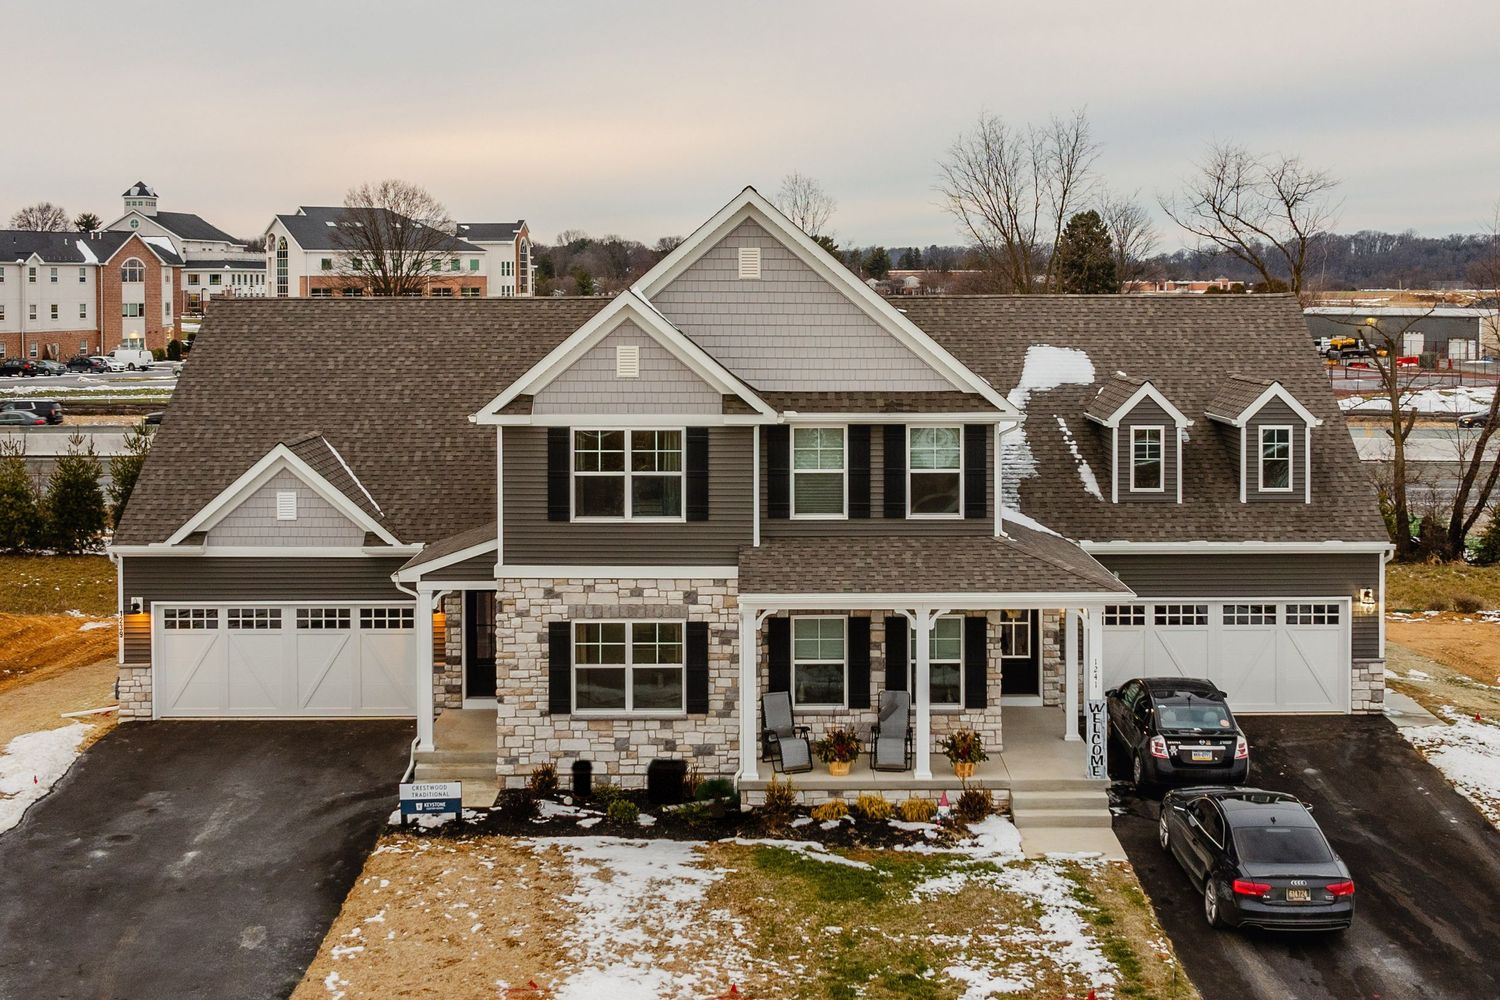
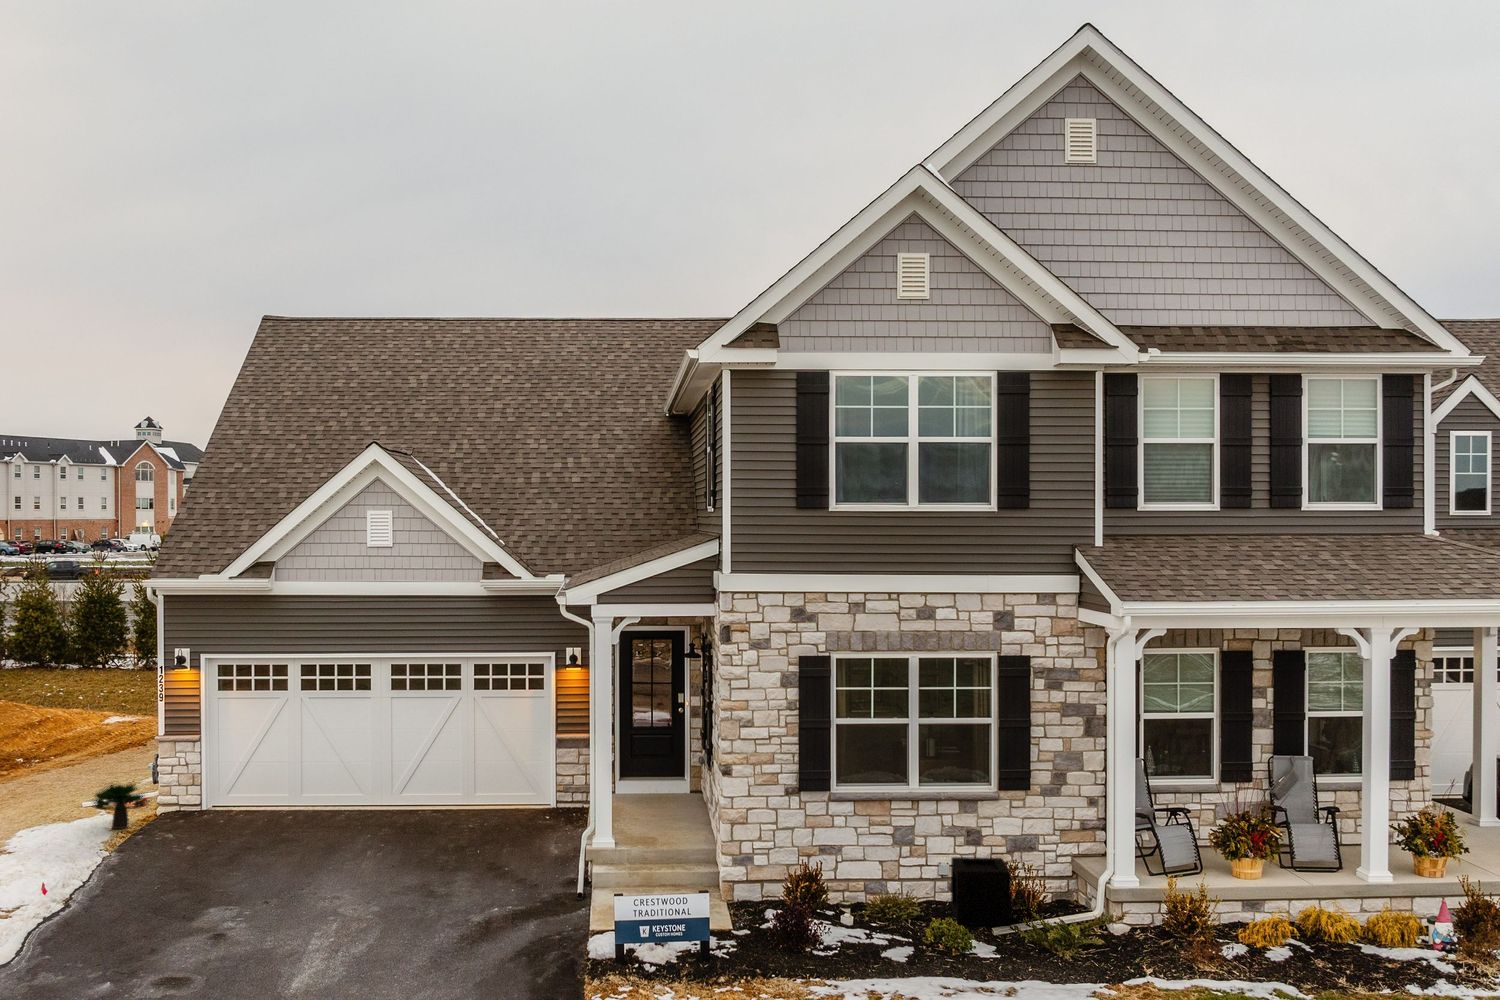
trash can: present [571,759,593,799] -> none [836,860,870,921]
potted plant: present [696,776,740,818] -> present [93,782,147,829]

